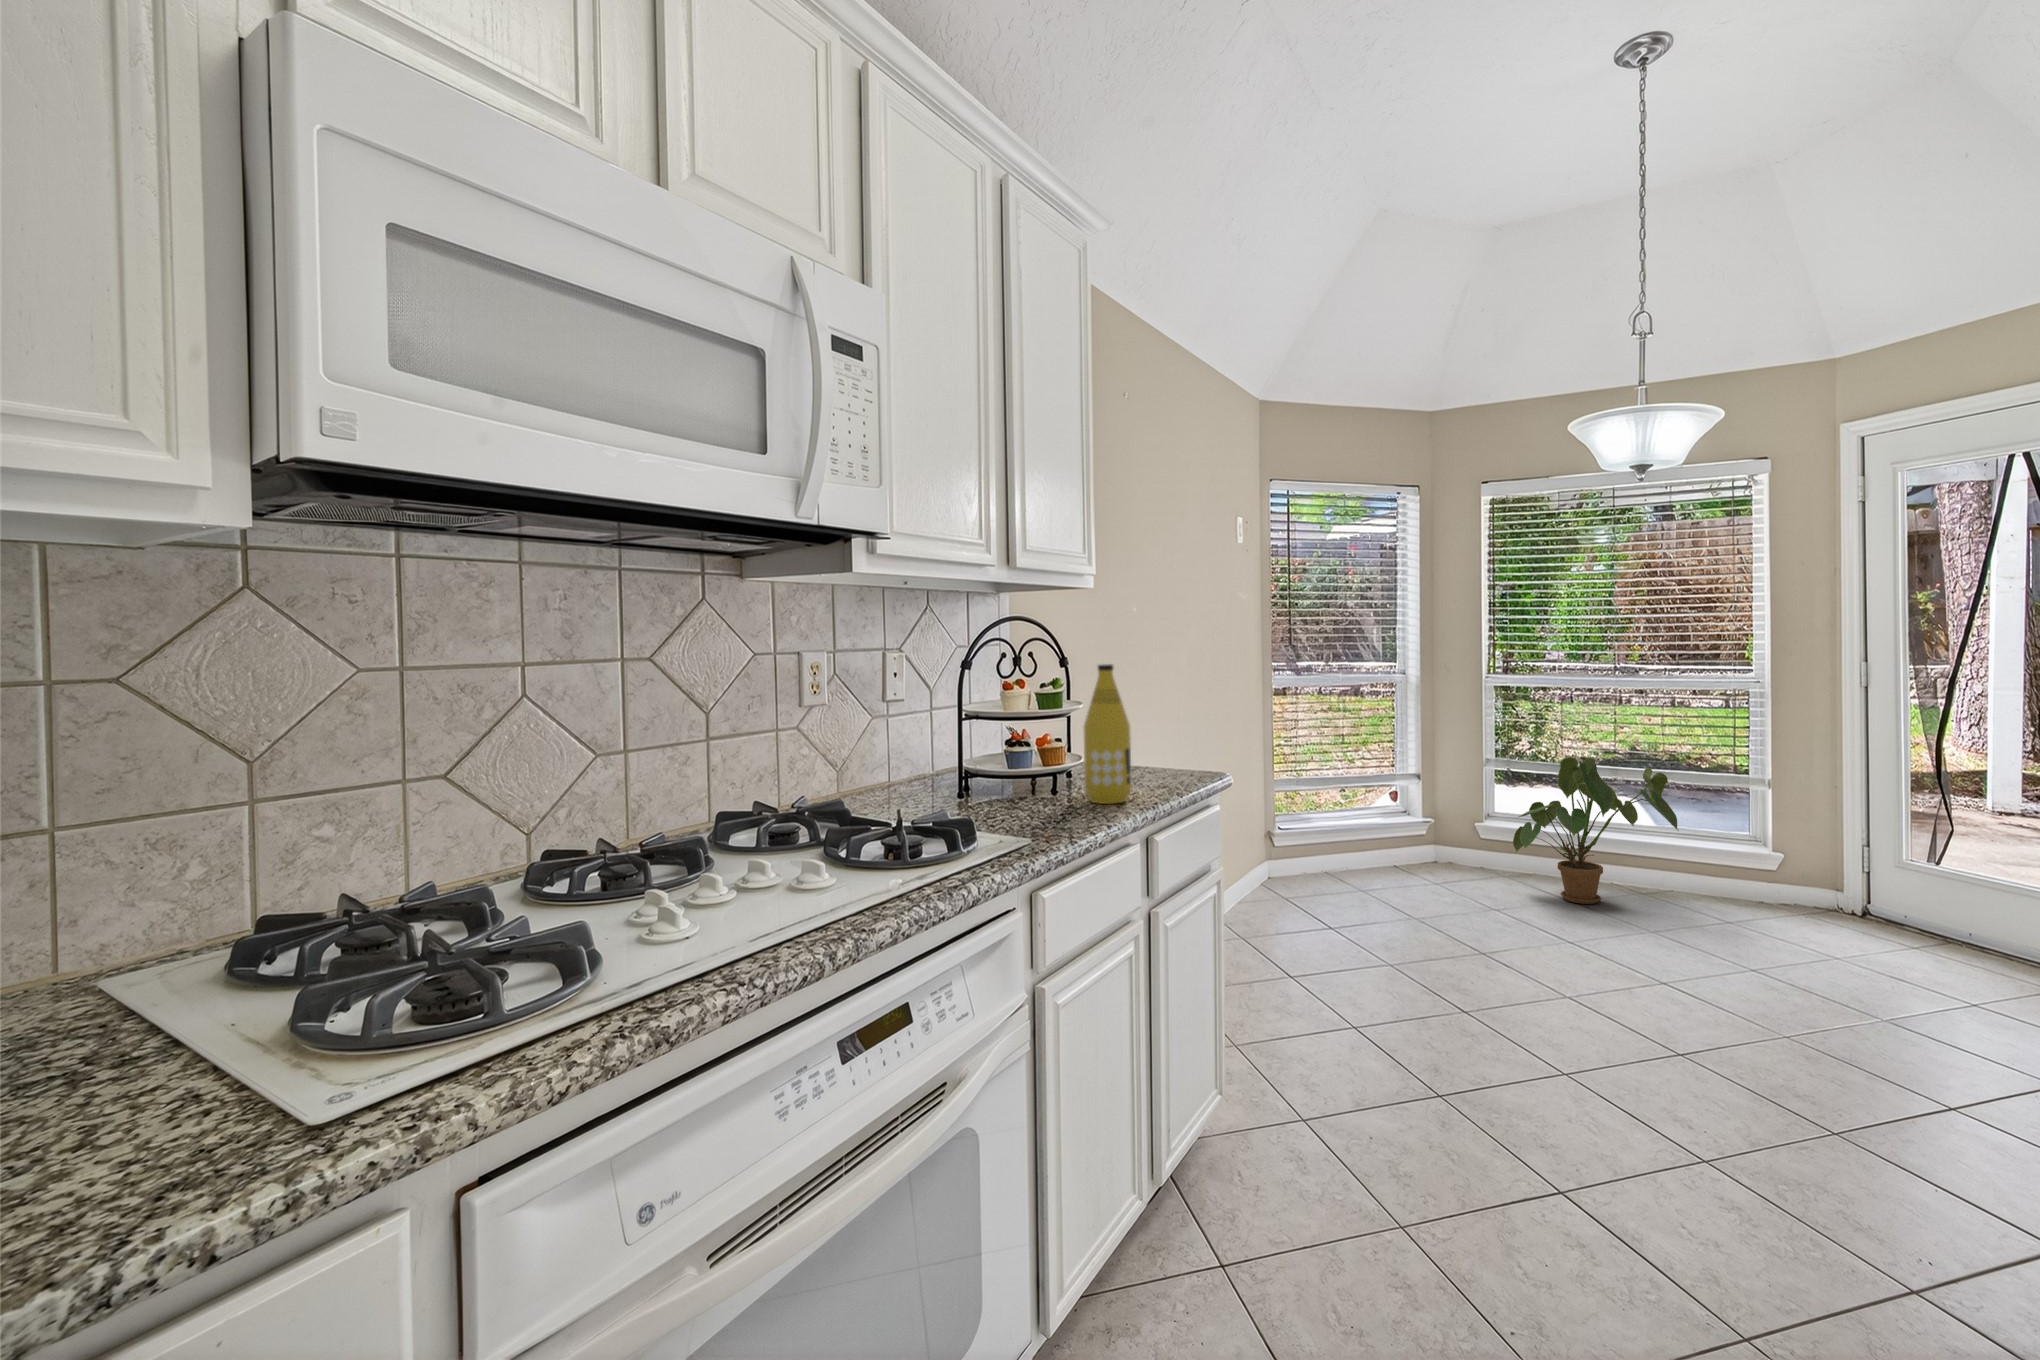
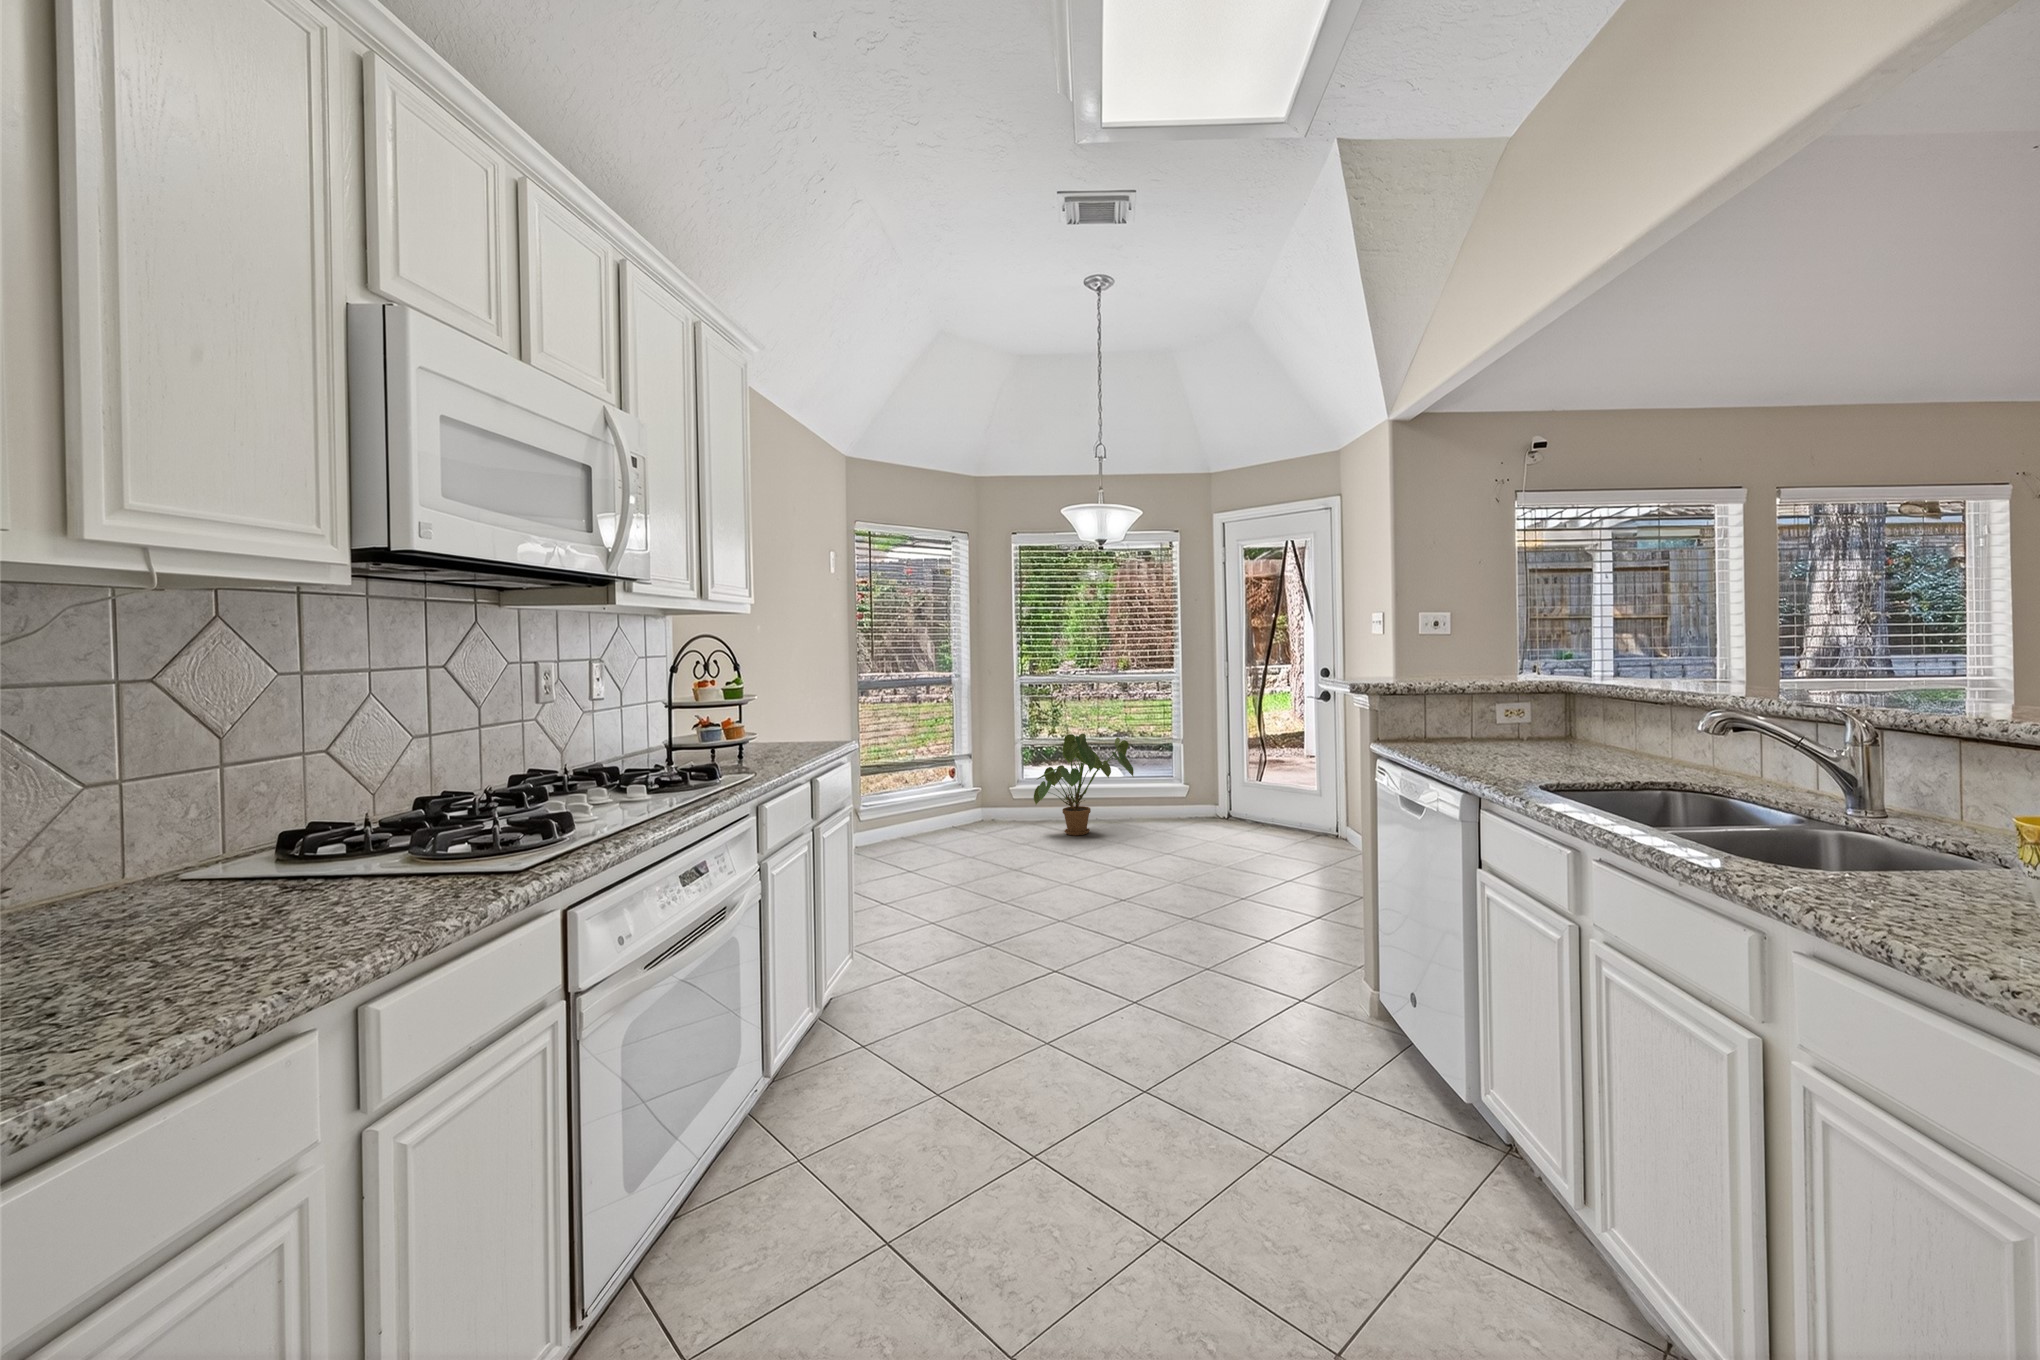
bottle: present [1083,664,1132,804] -> none [763,667,798,760]

